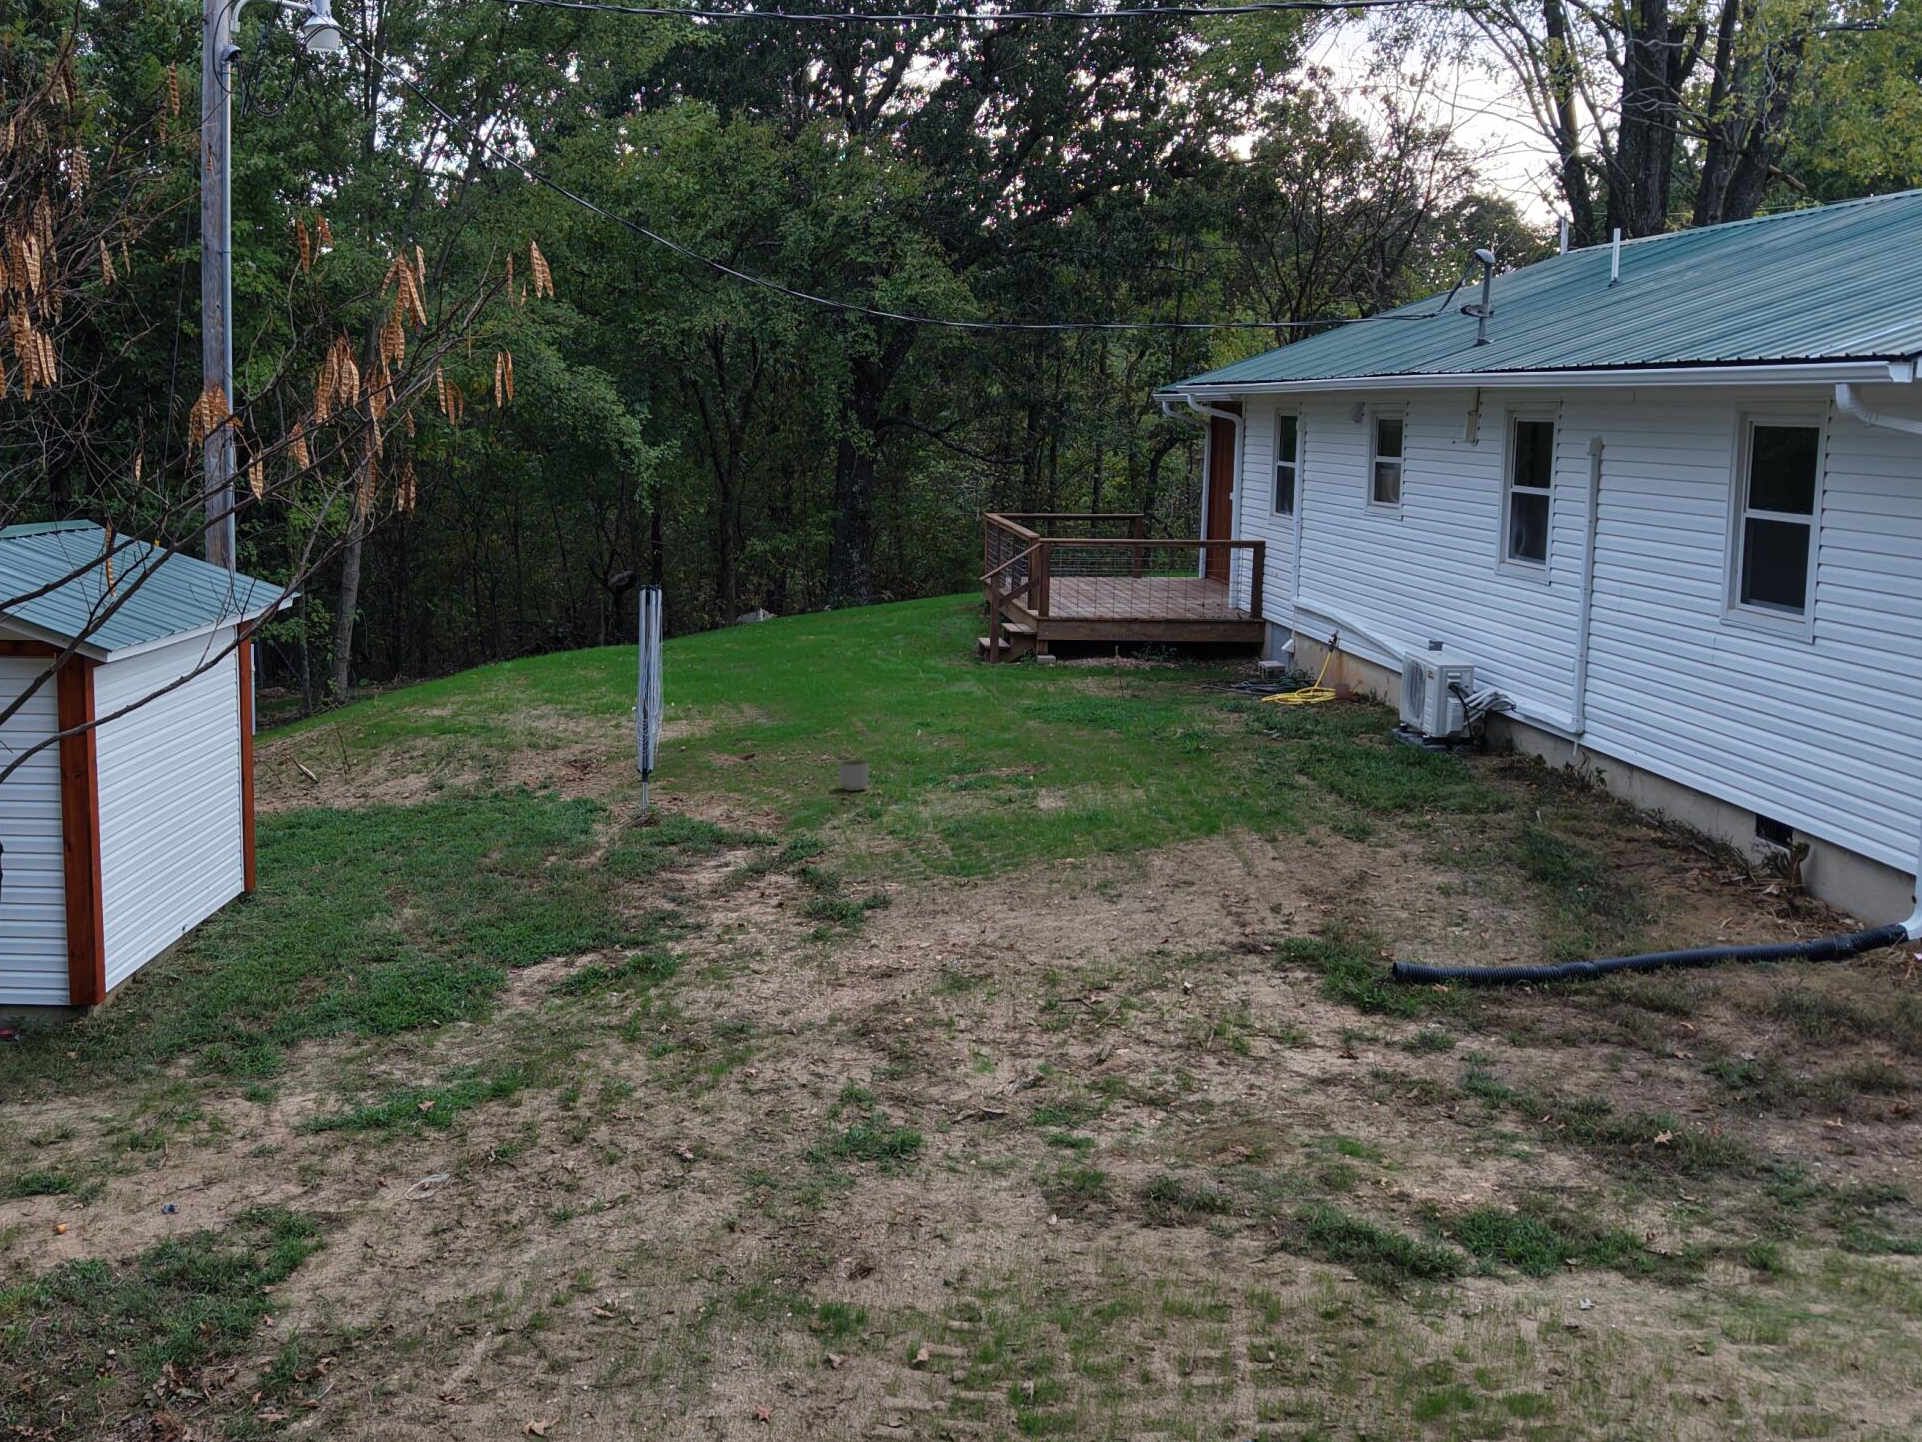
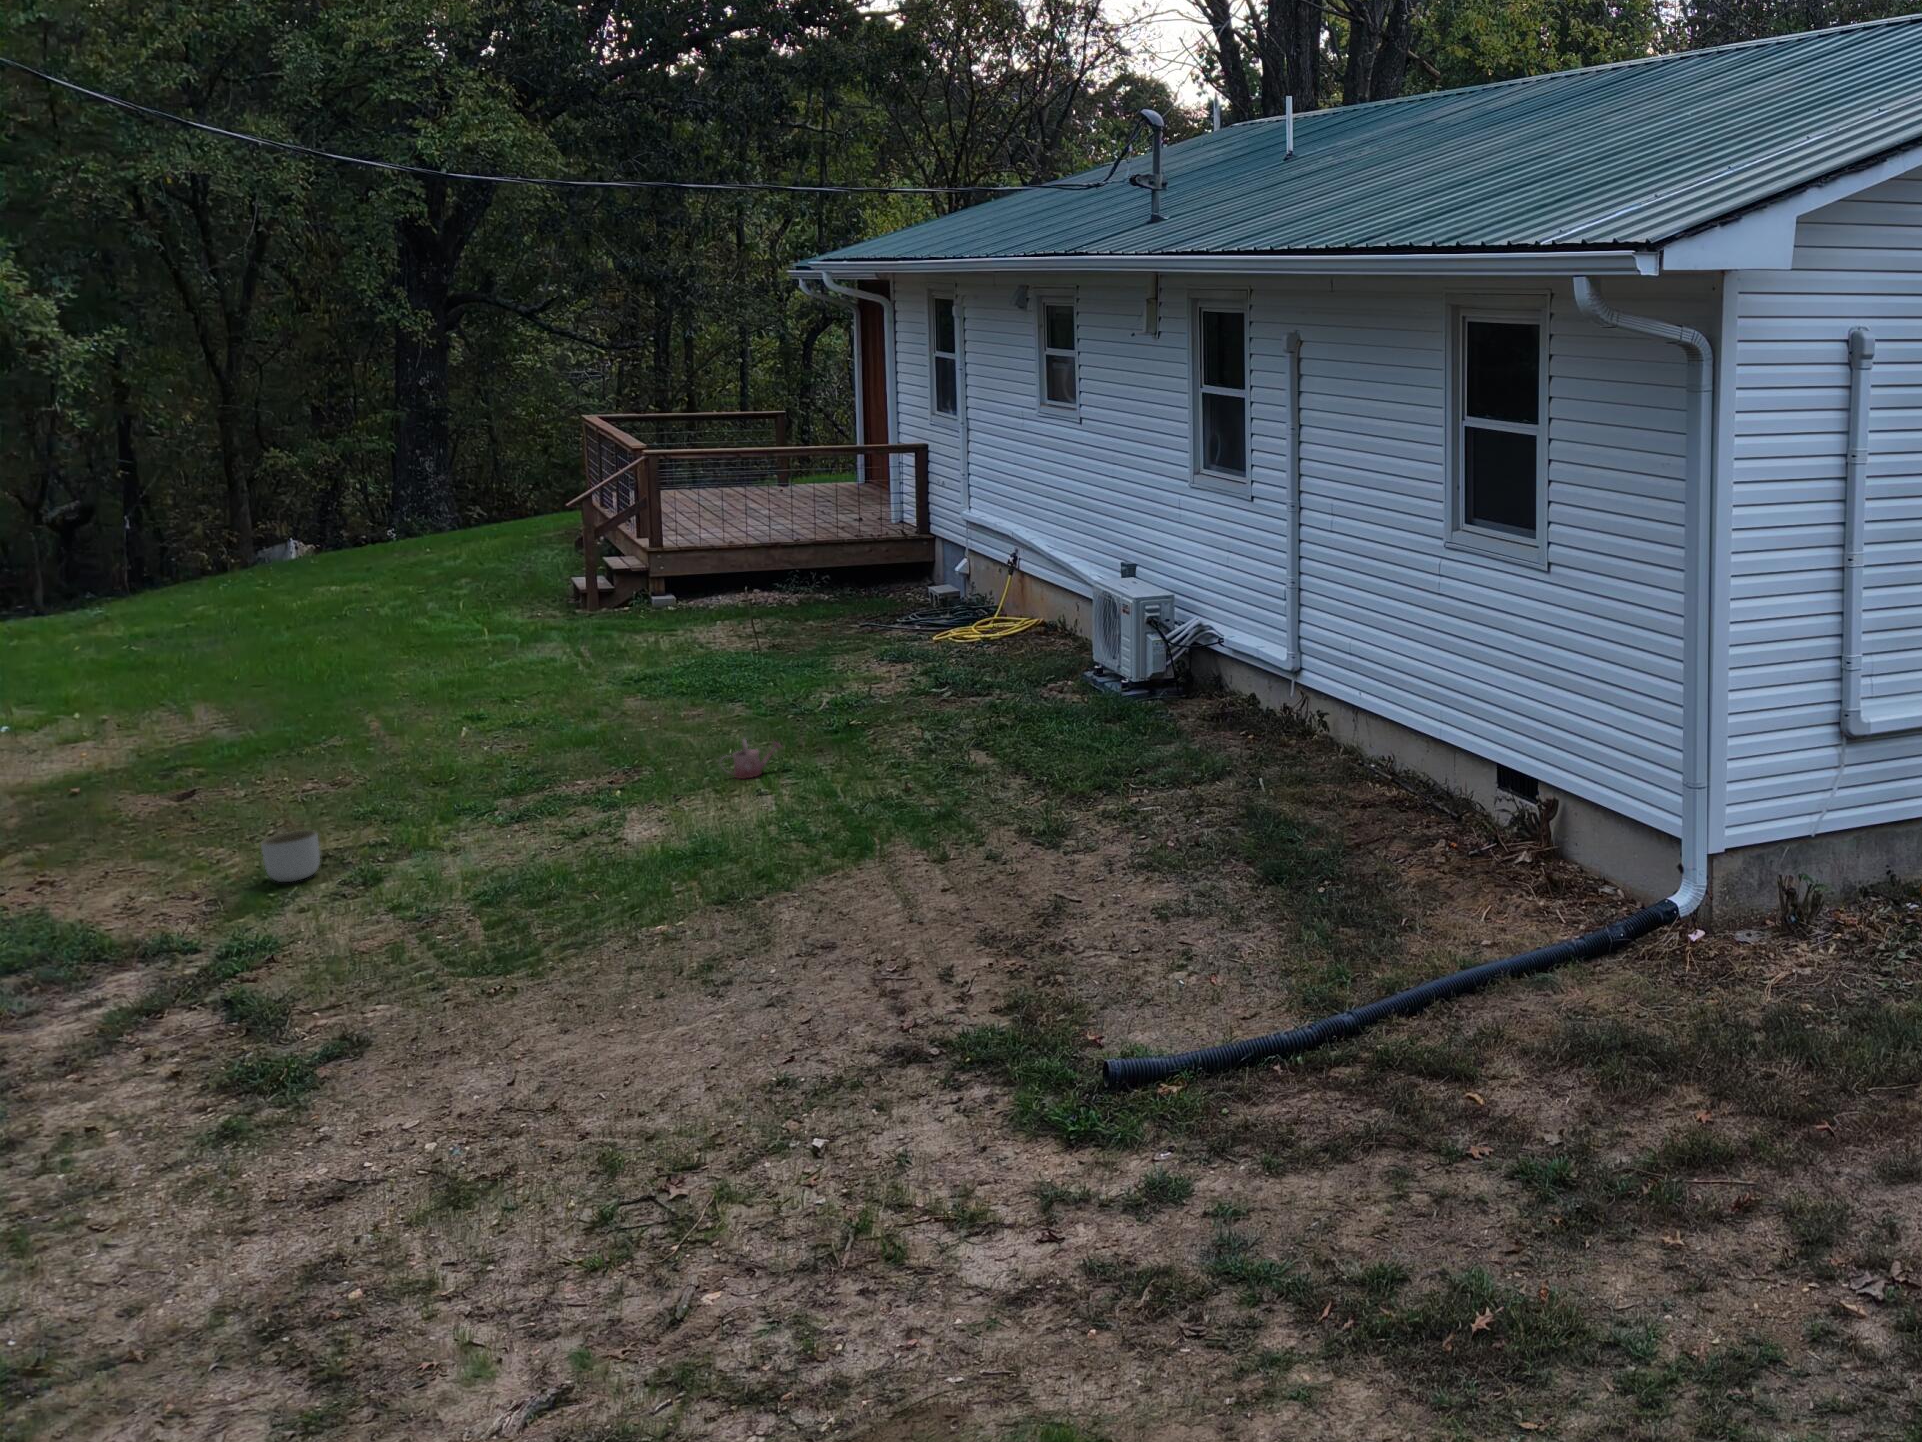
watering can: present [1329,676,1362,699] -> present [725,739,781,779]

